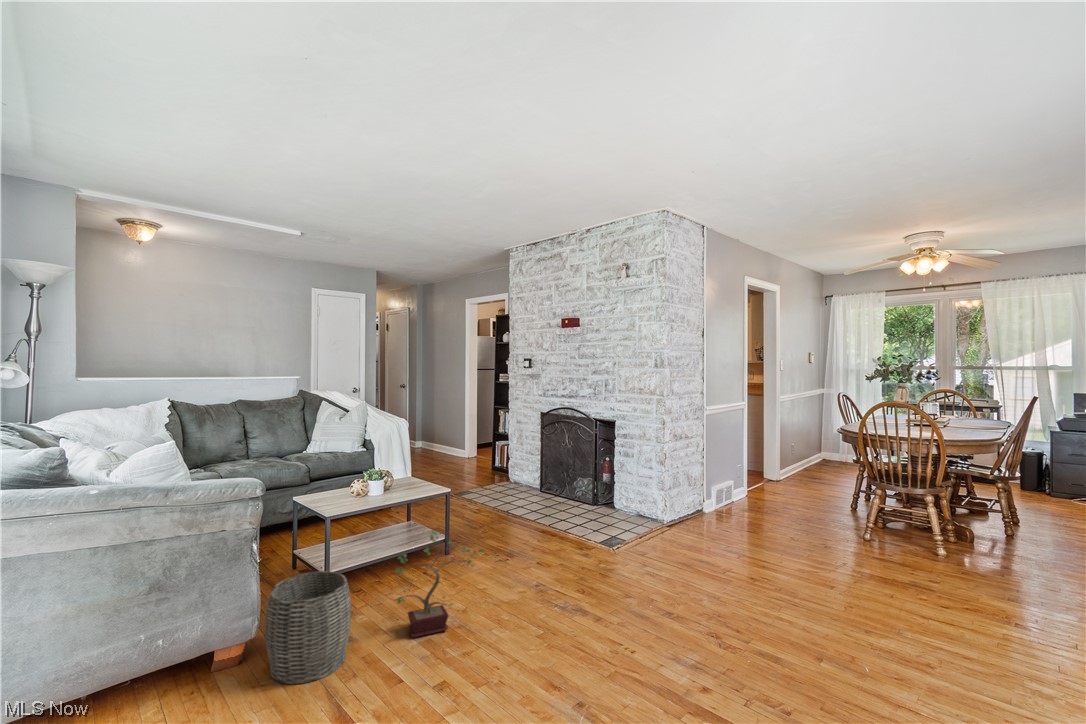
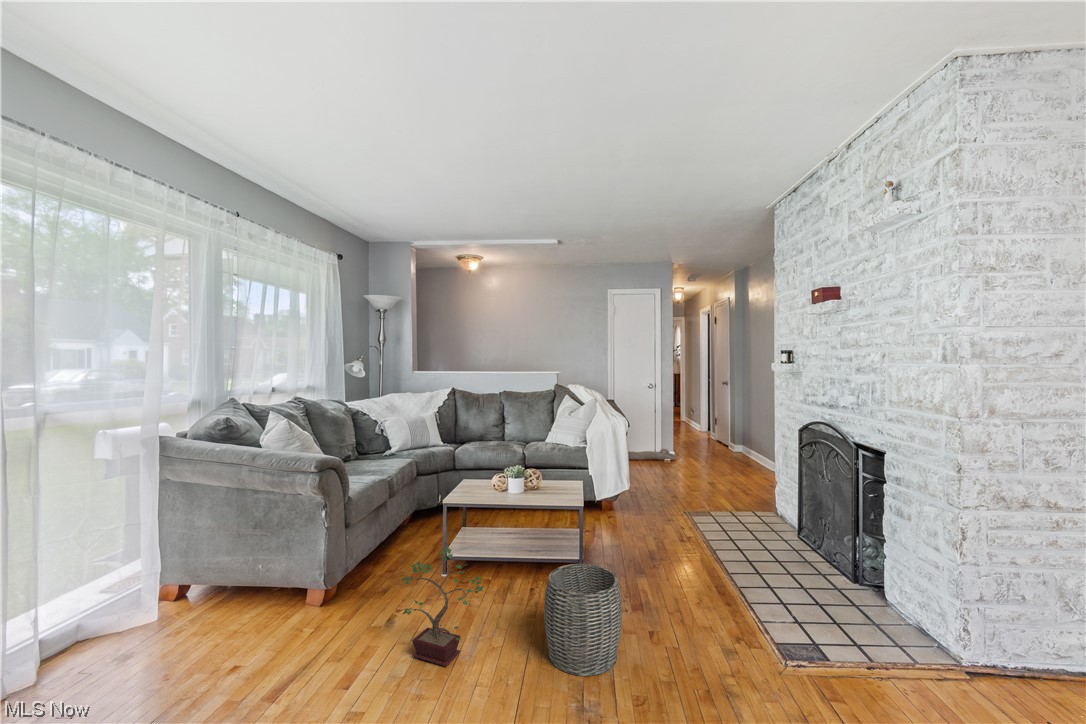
woven basket: present [265,571,351,684] -> present [544,564,622,676]

